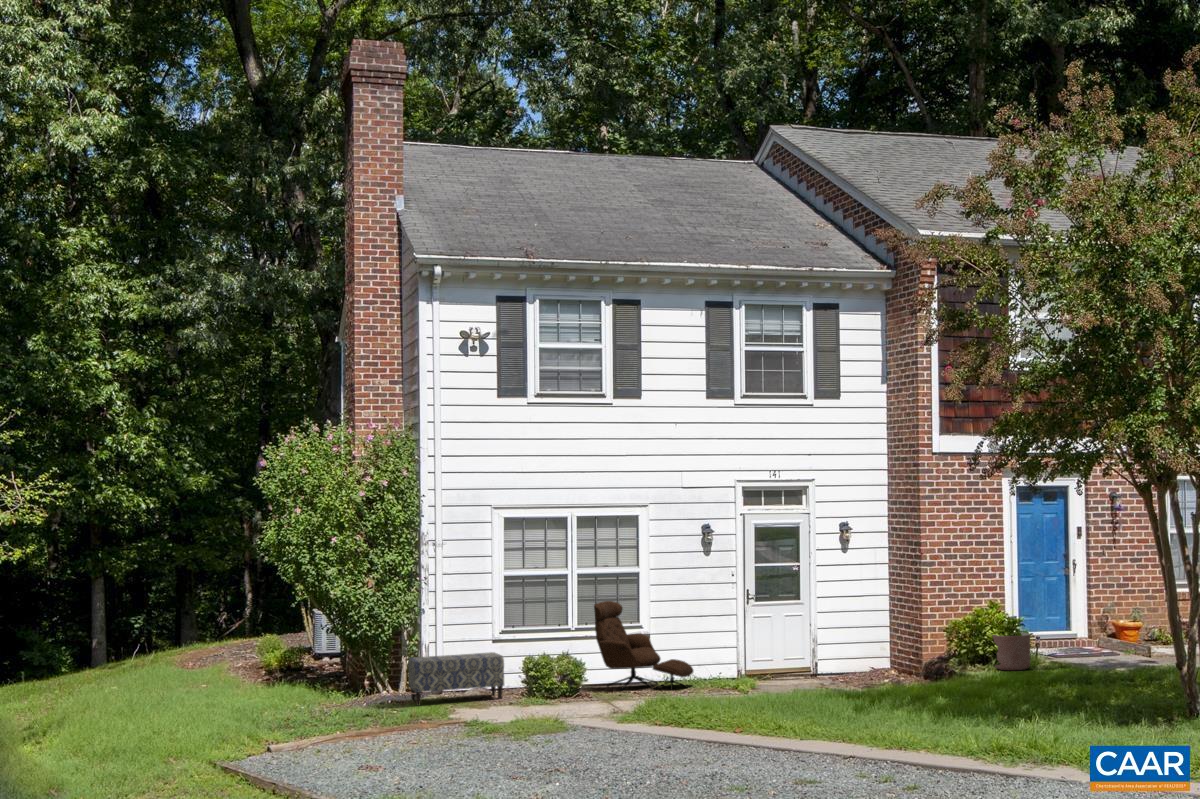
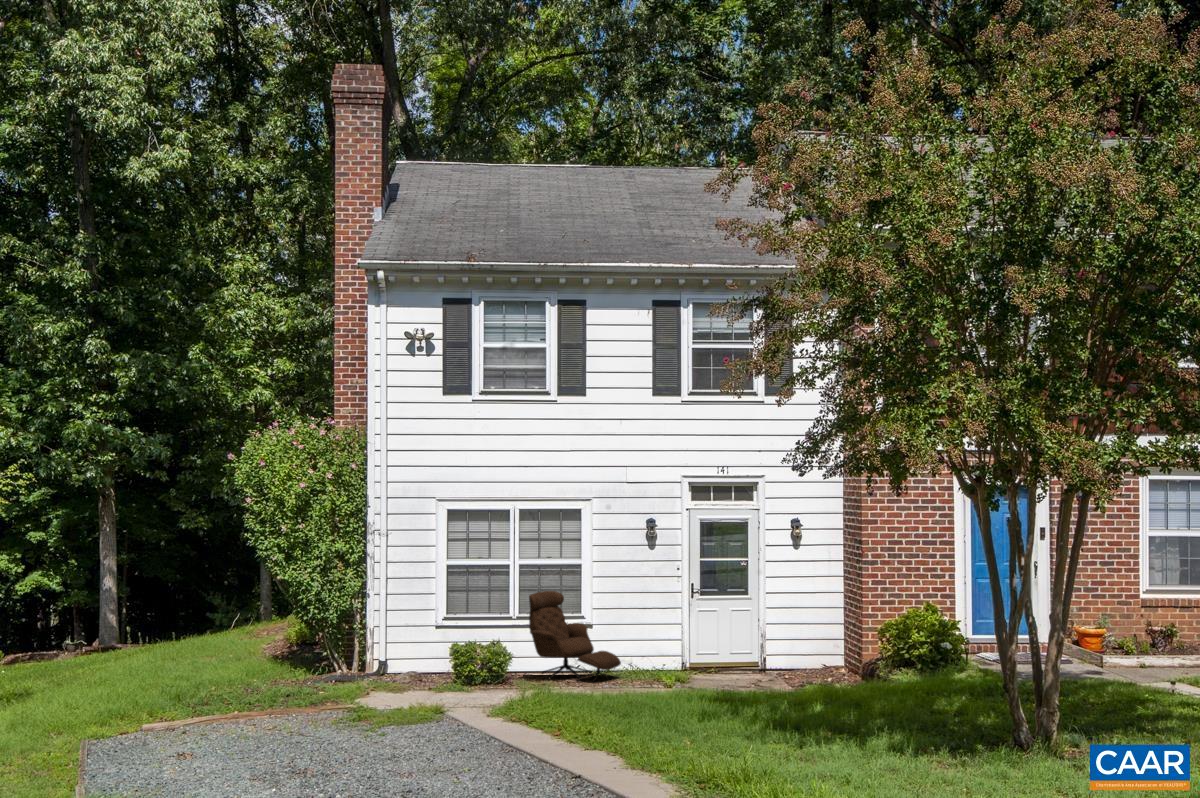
planter: present [992,632,1030,670] -> none [925,637,966,678]
bench: present [408,652,504,706] -> none [348,637,437,687]

